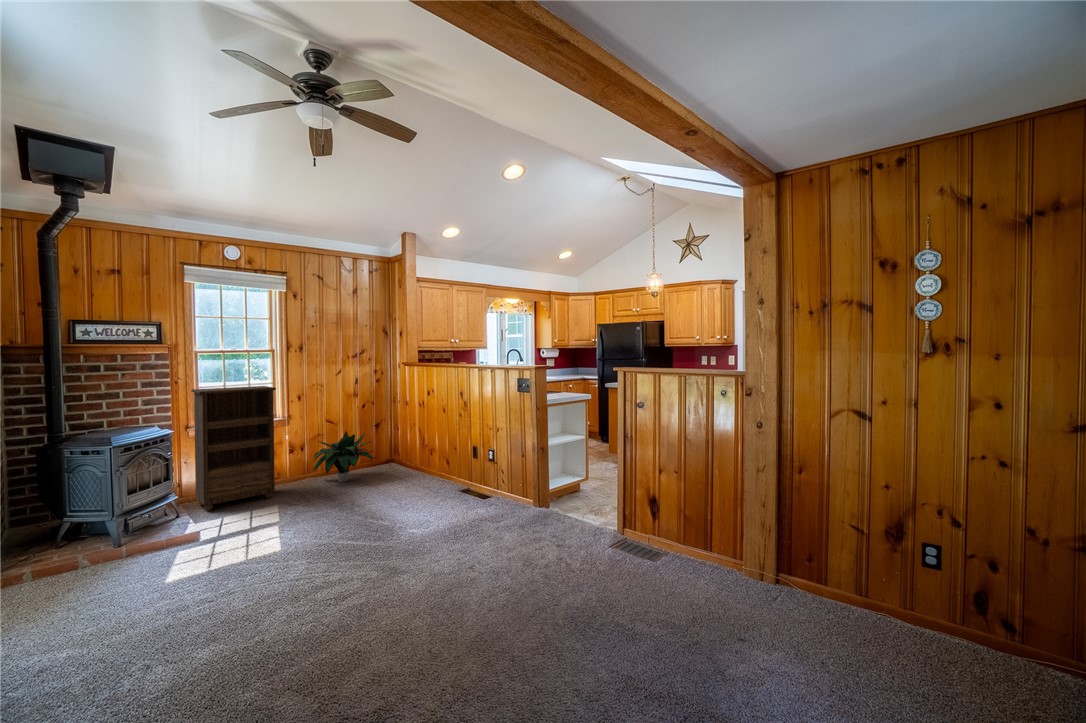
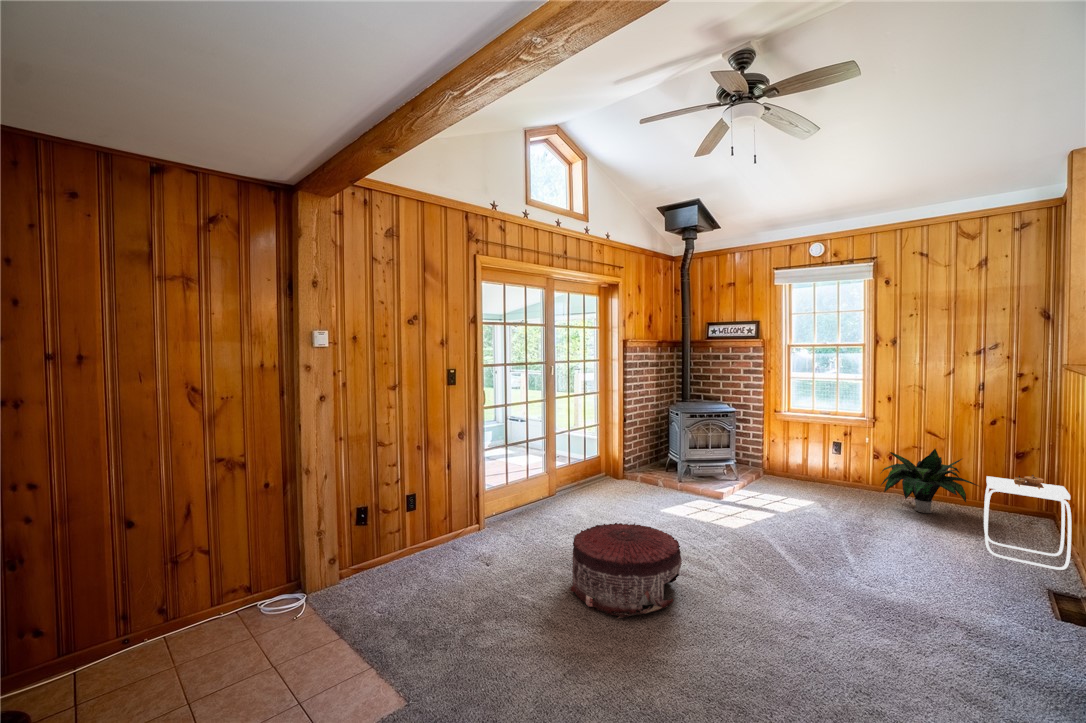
bookshelf: present [191,386,276,510] -> none [762,378,838,495]
side table: none [400,431,445,487] -> present [984,475,1071,570]
pouf: none [279,552,415,675] -> present [571,523,682,618]

